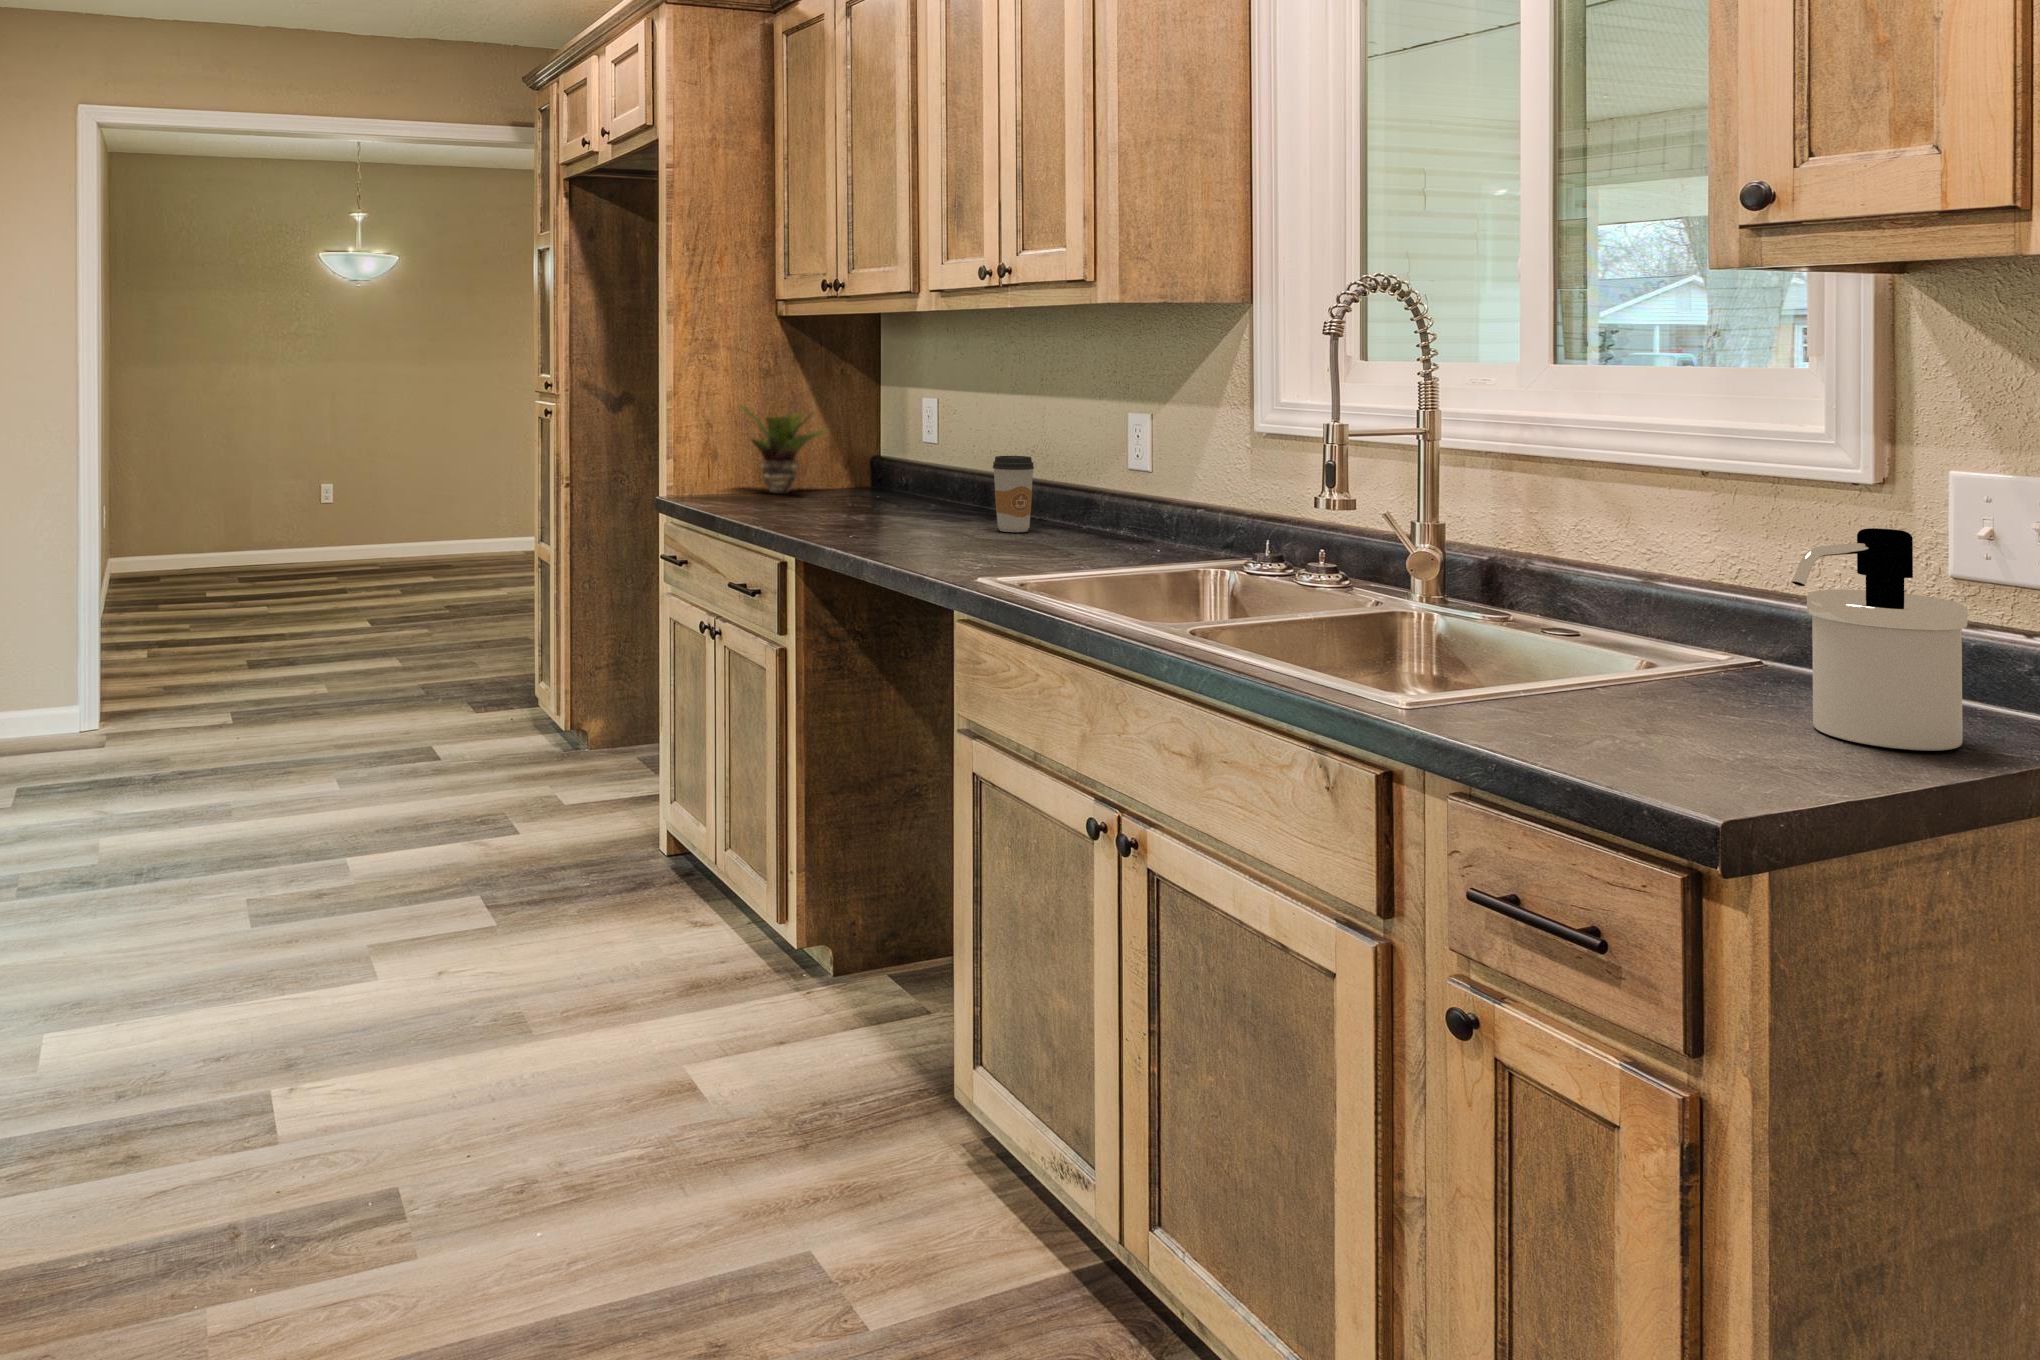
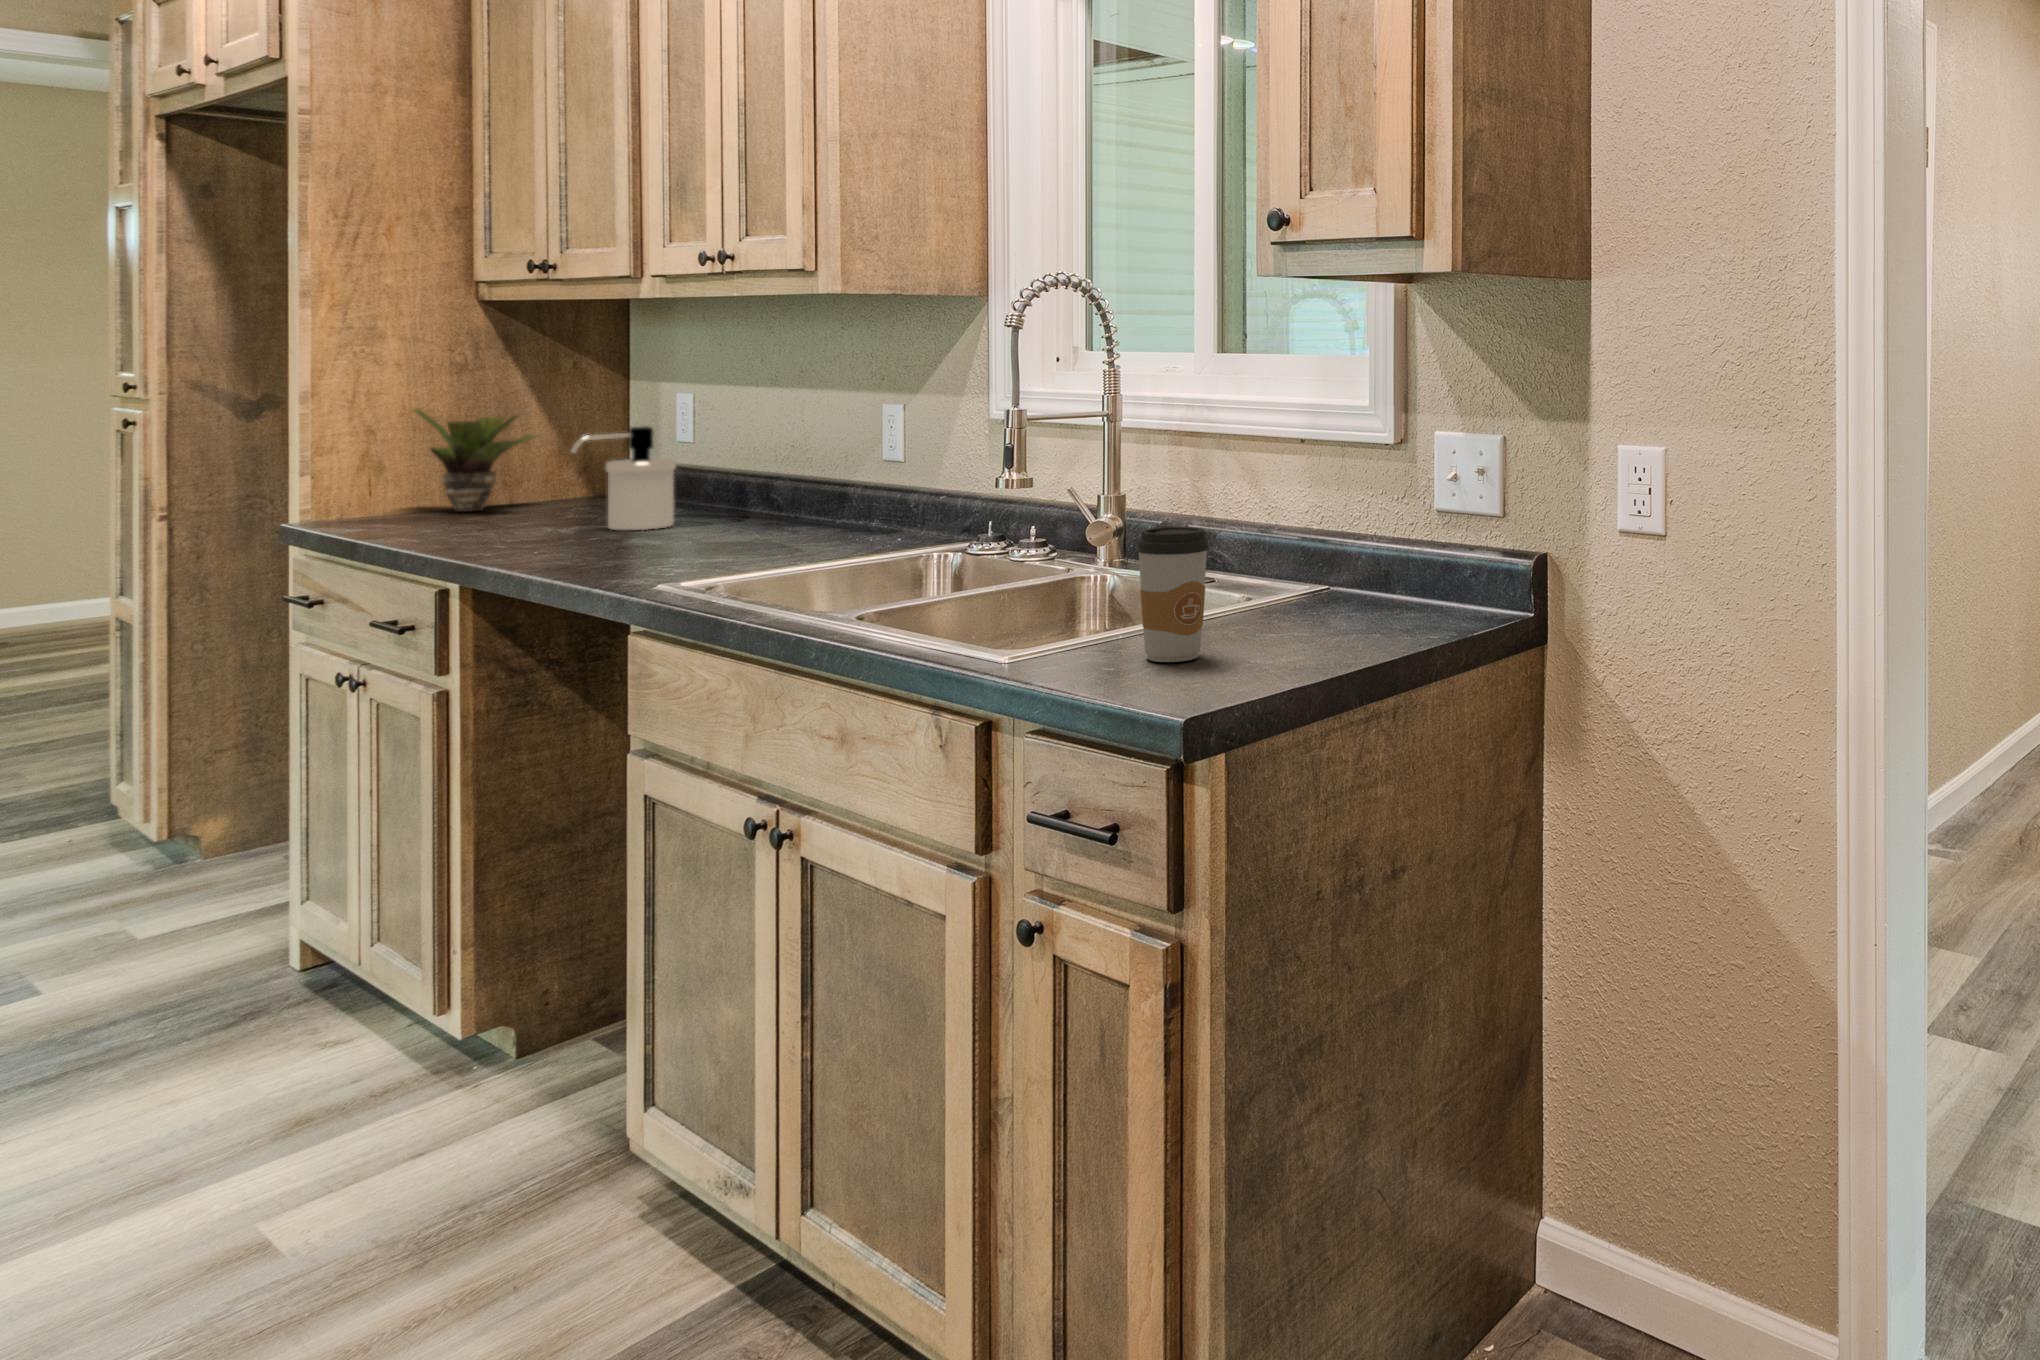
coffee cup: present [993,456,1034,532] -> present [1137,527,1209,662]
soap dispenser: present [1792,528,1968,751] -> present [571,426,676,530]

